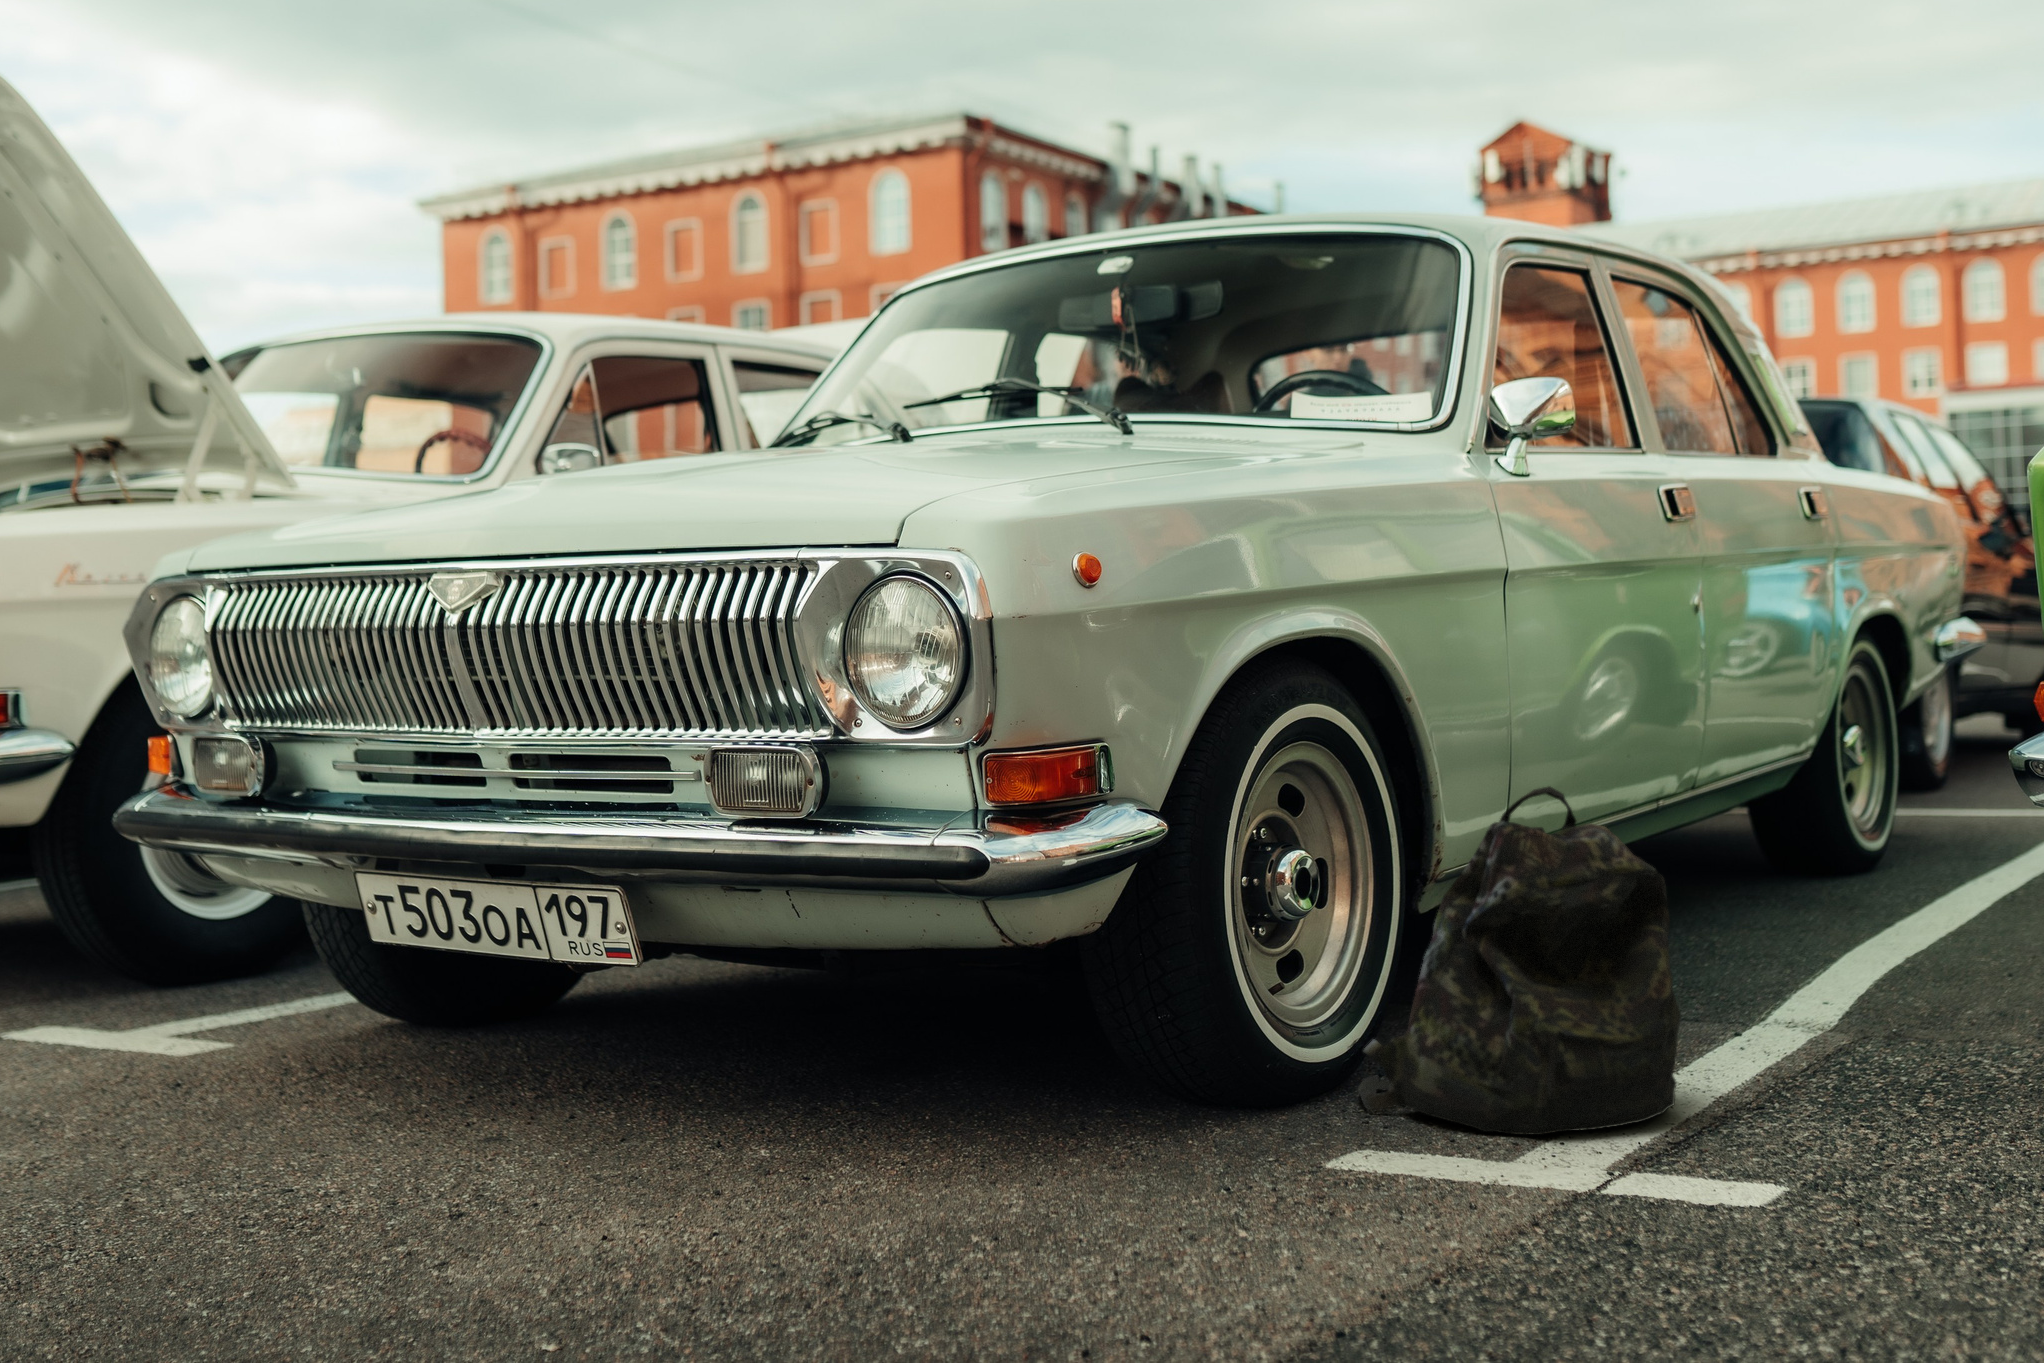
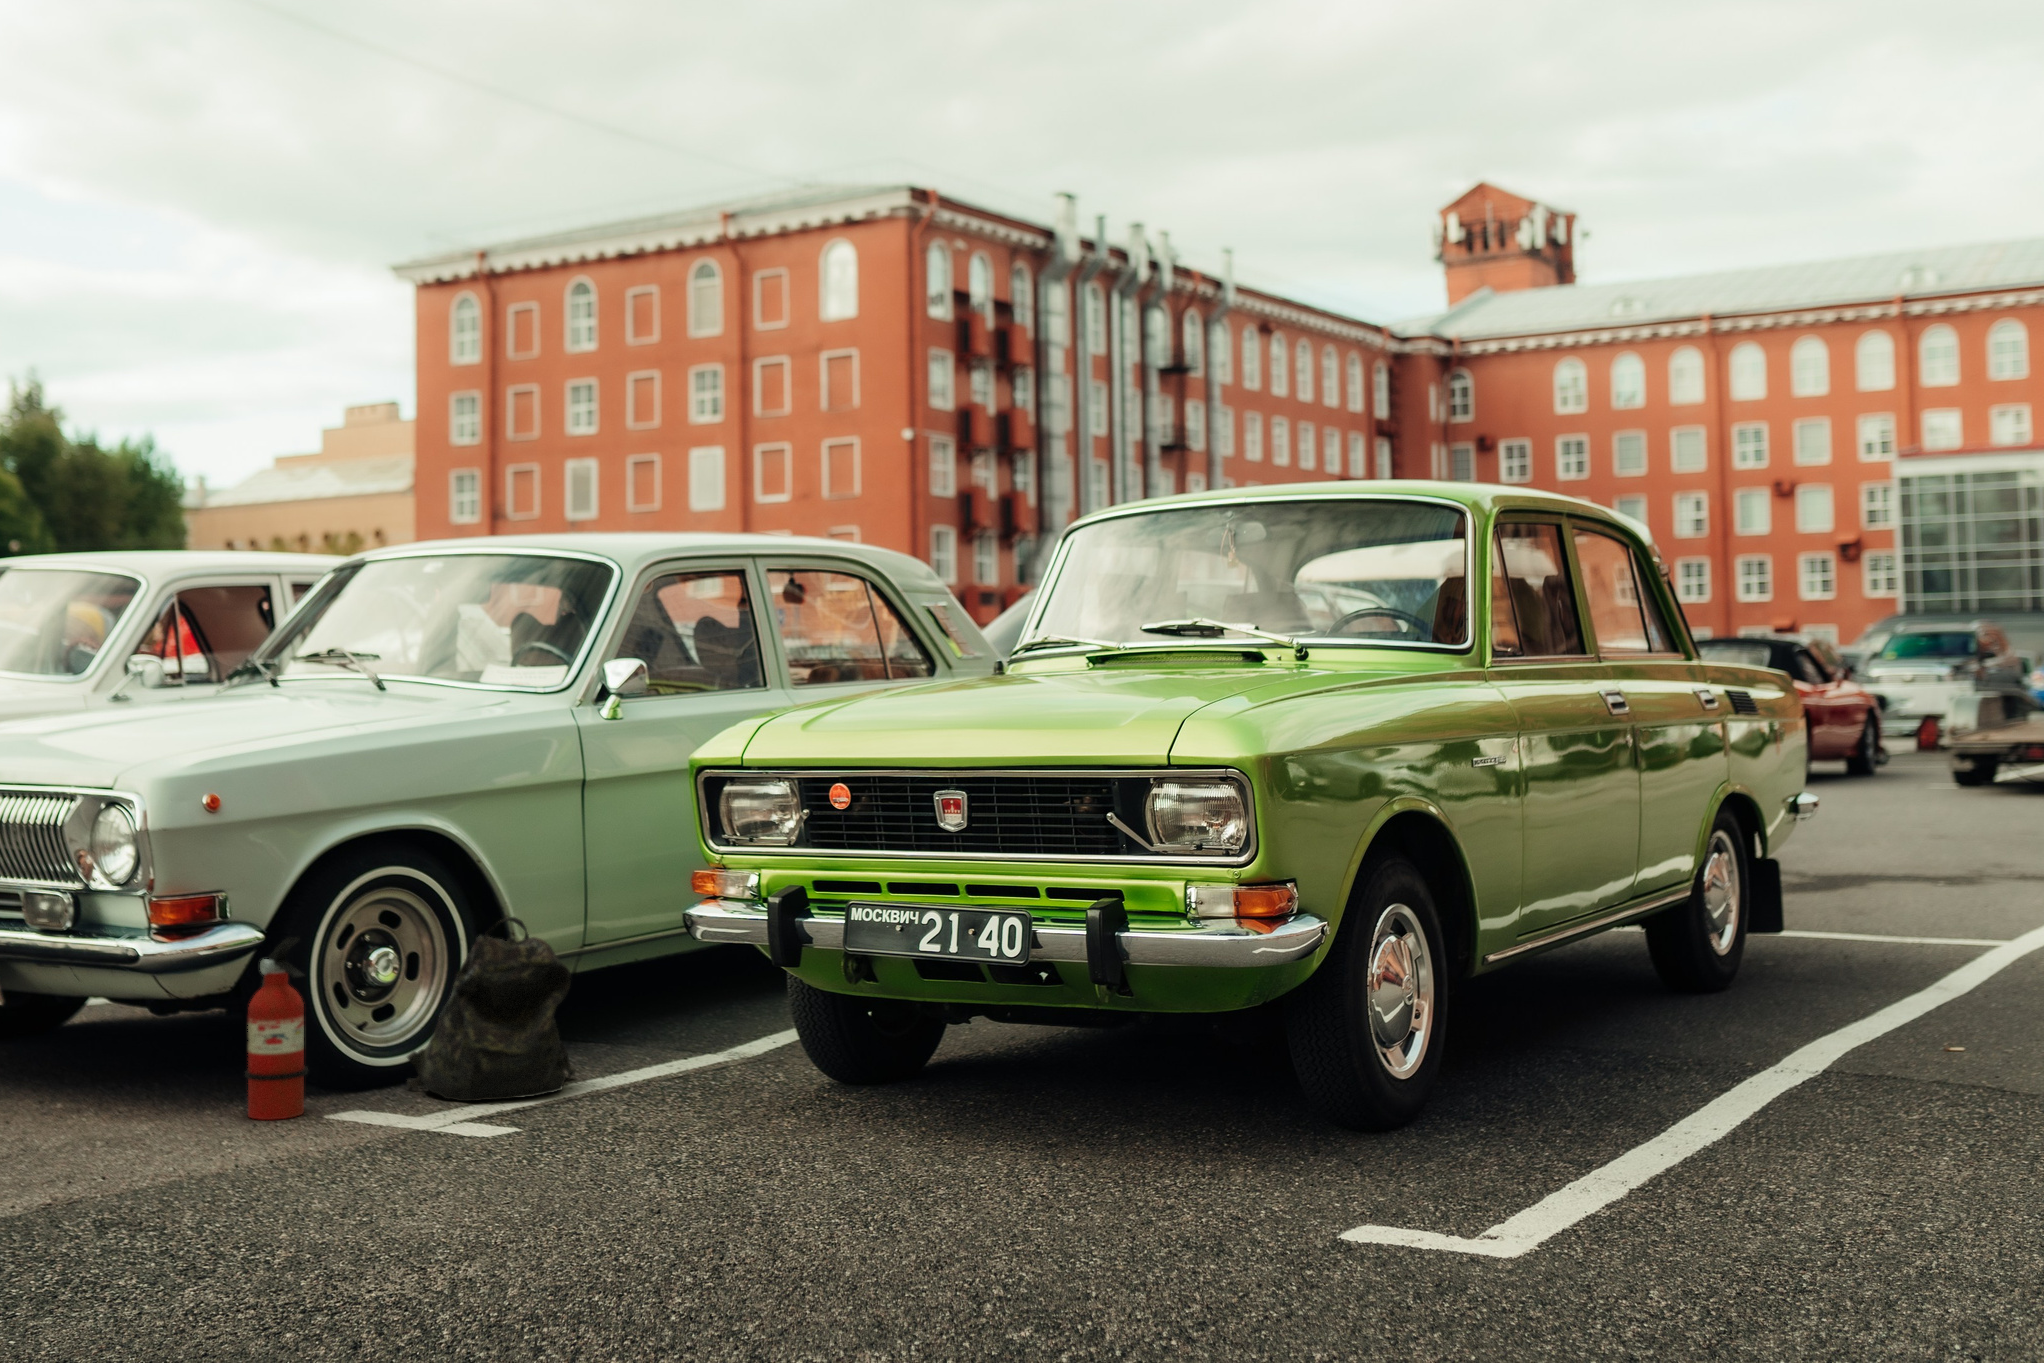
fire extinguisher: none [1141,822,1284,1187] -> present [245,937,308,1120]

